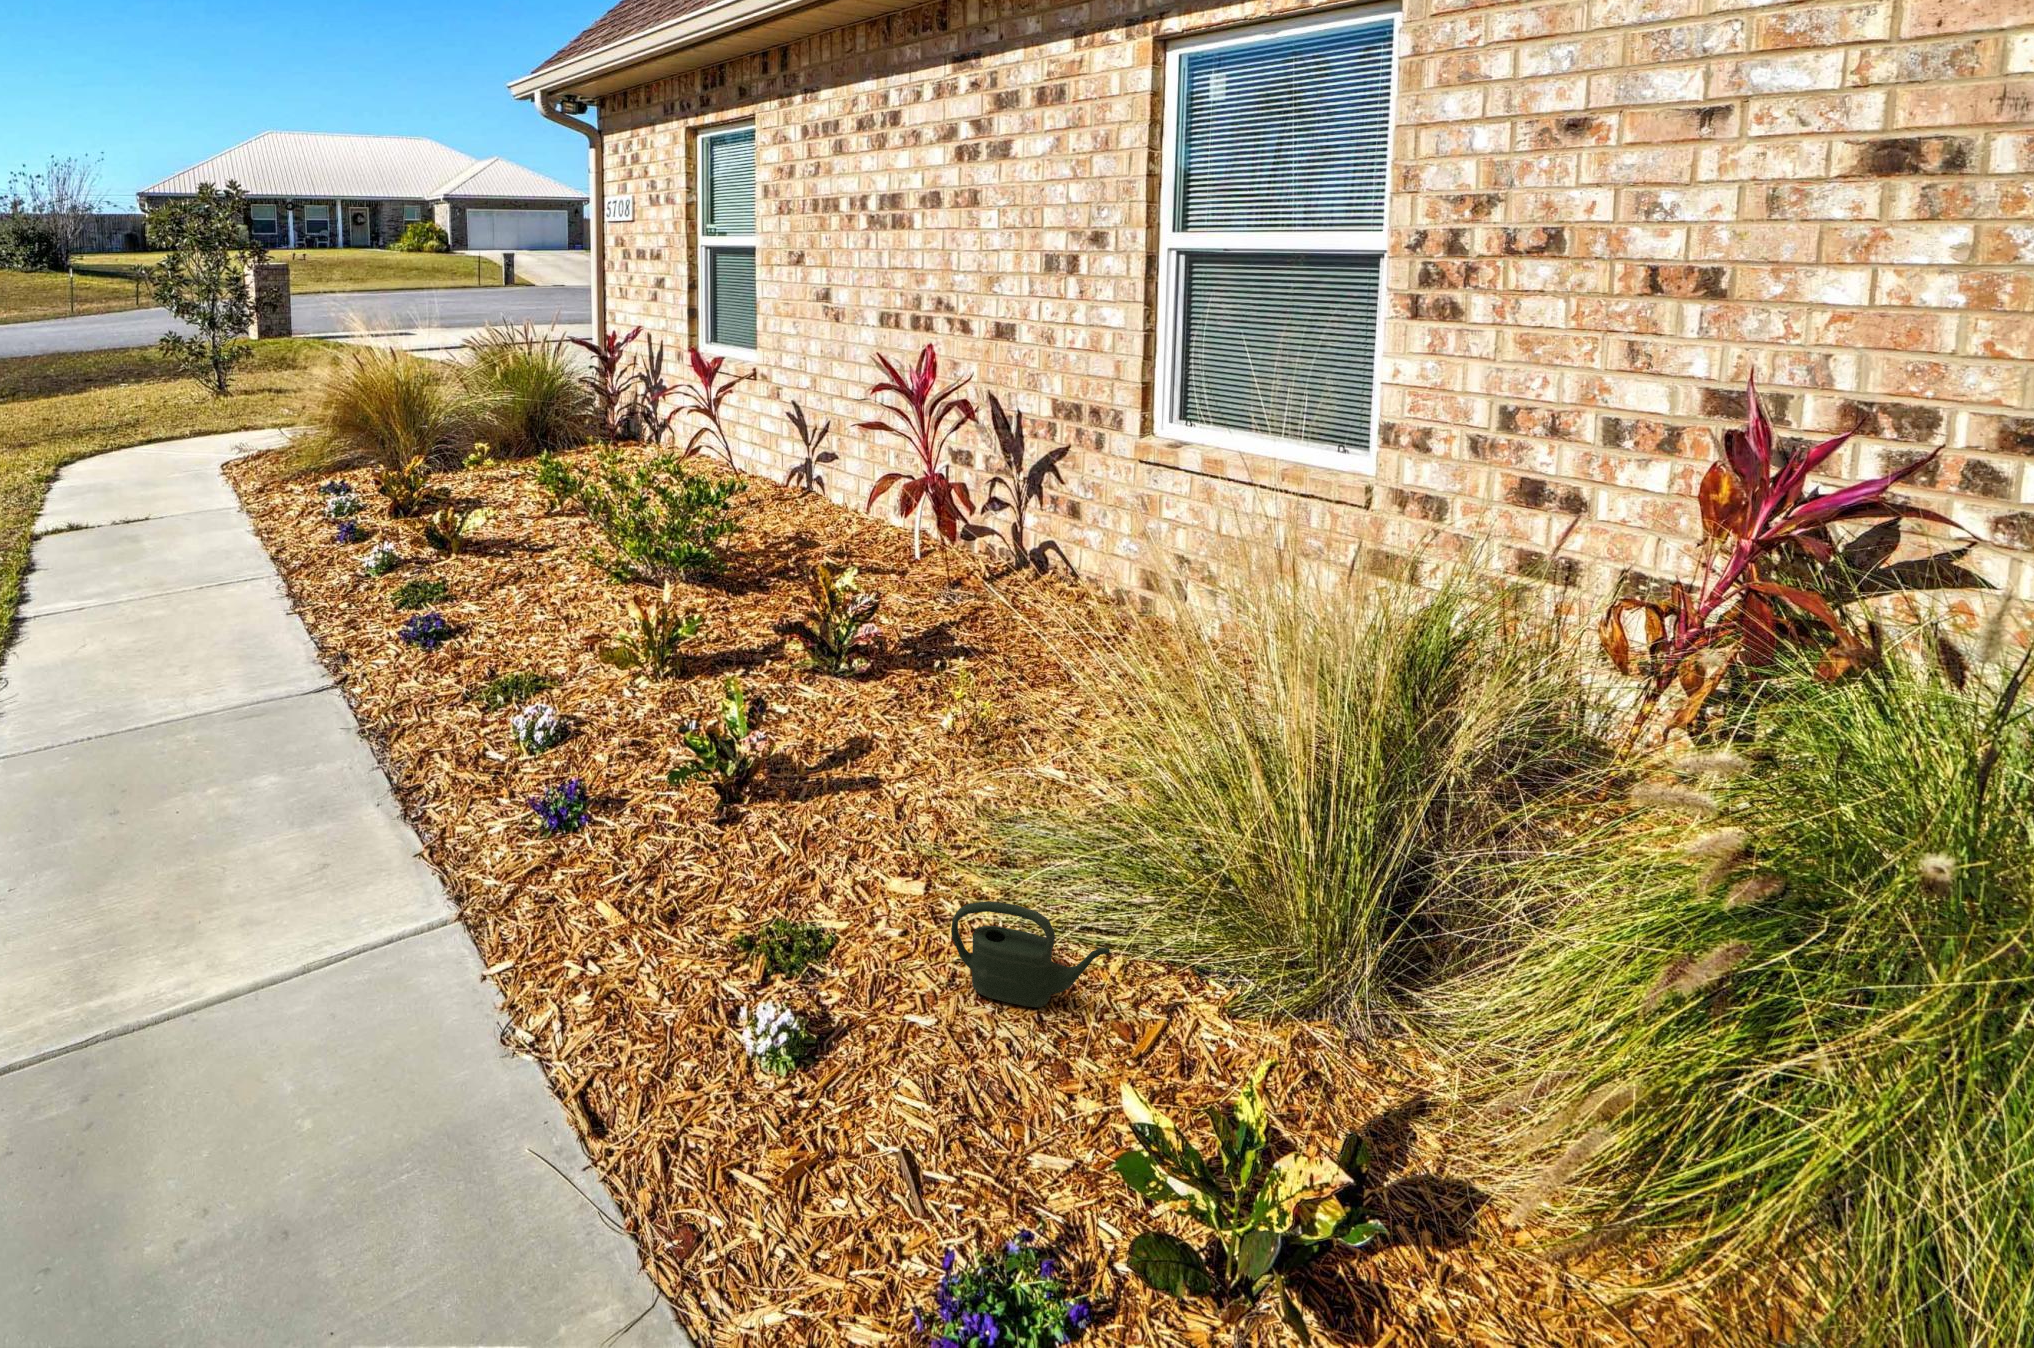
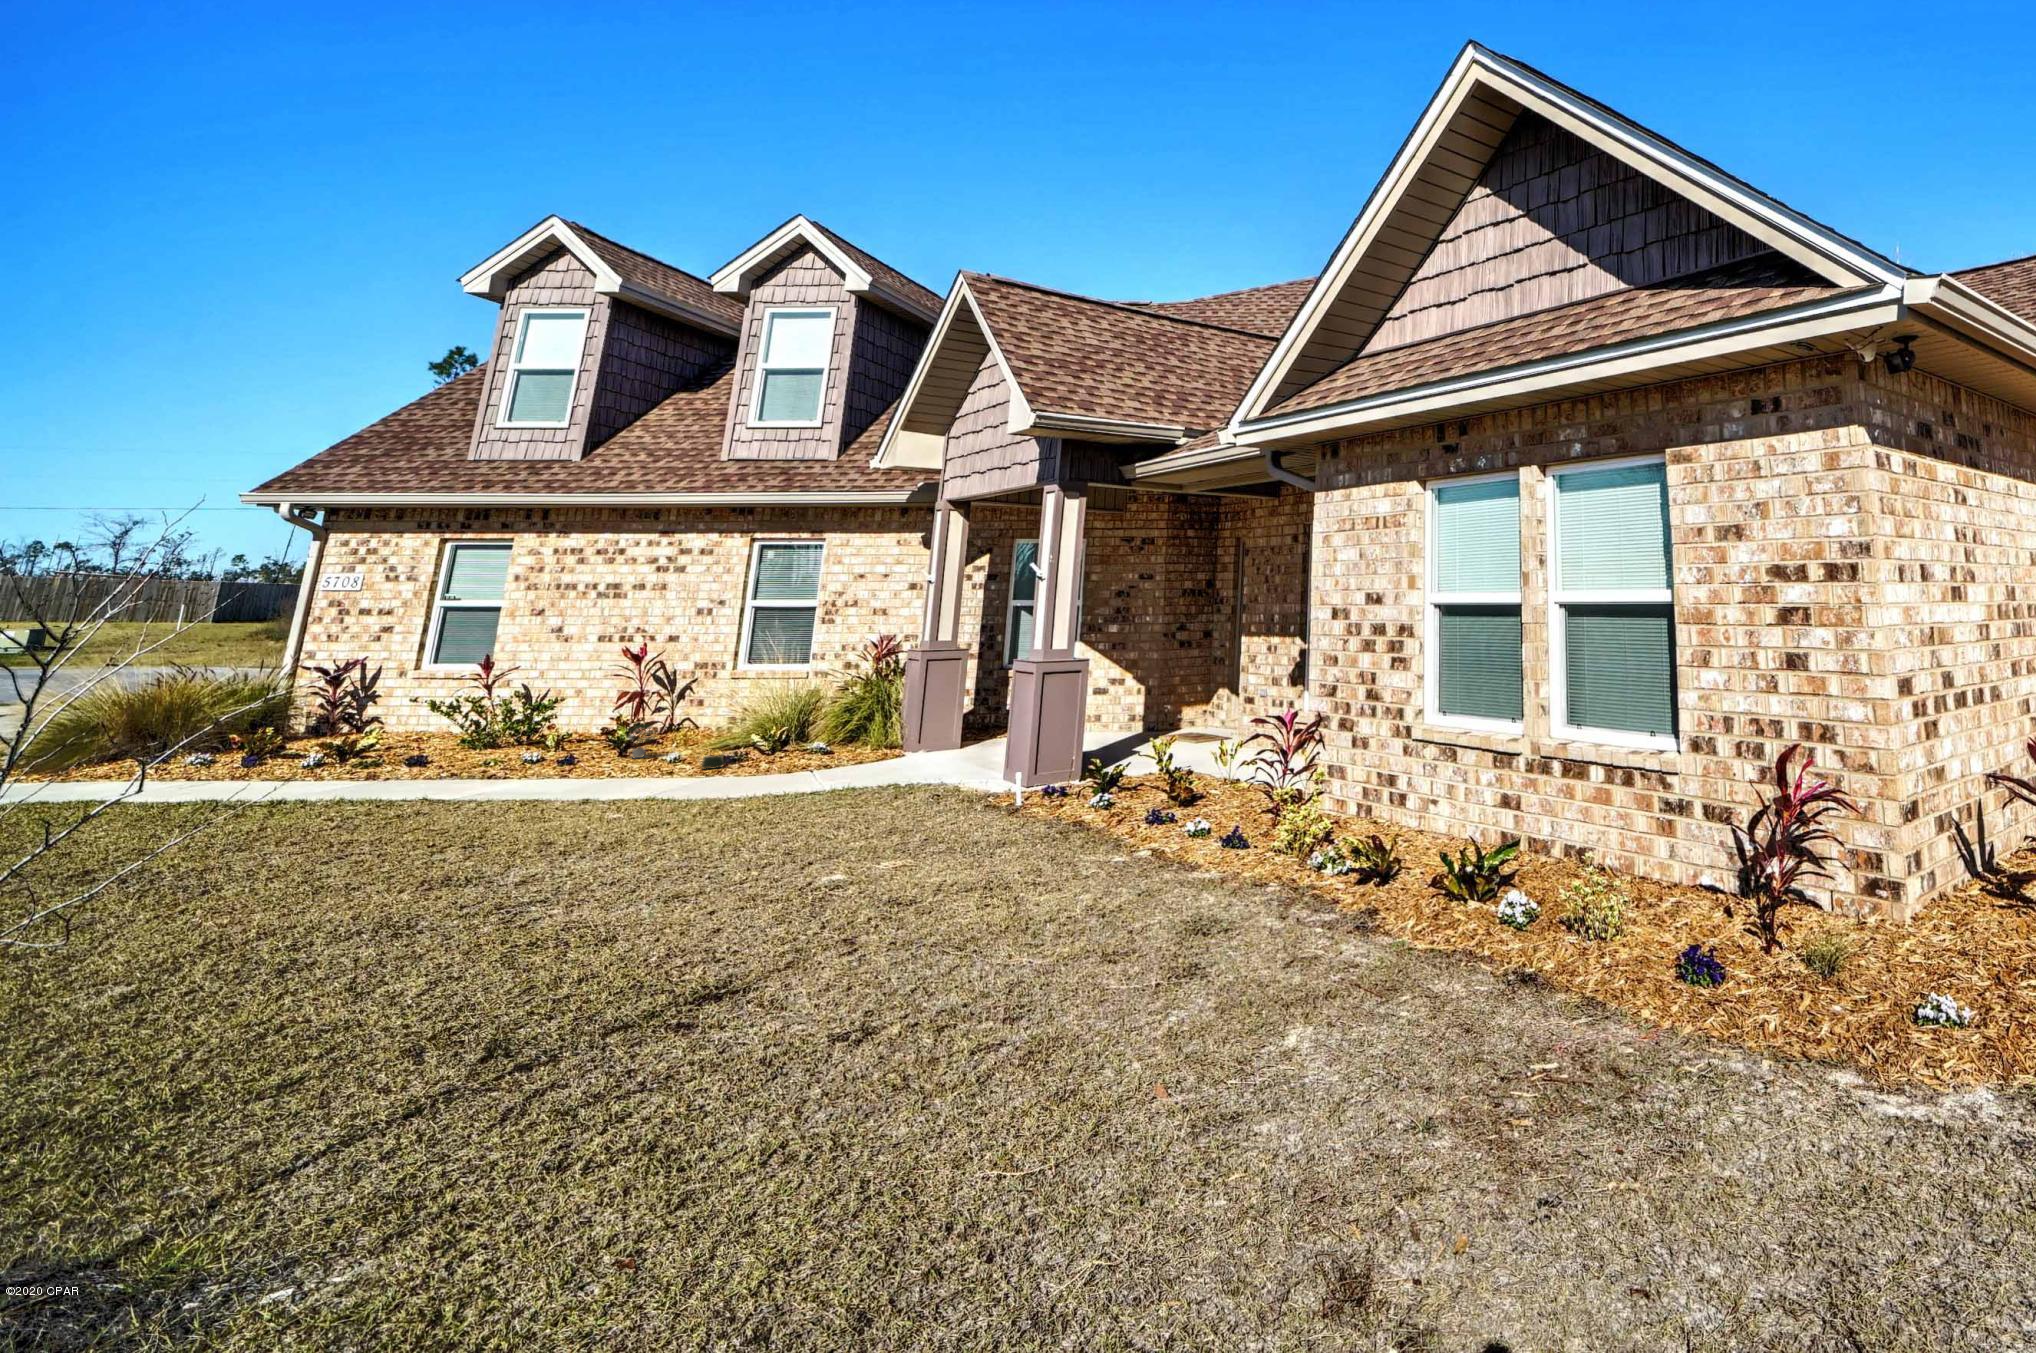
potted plant: none [823,619,922,738] -> present [627,724,657,759]

